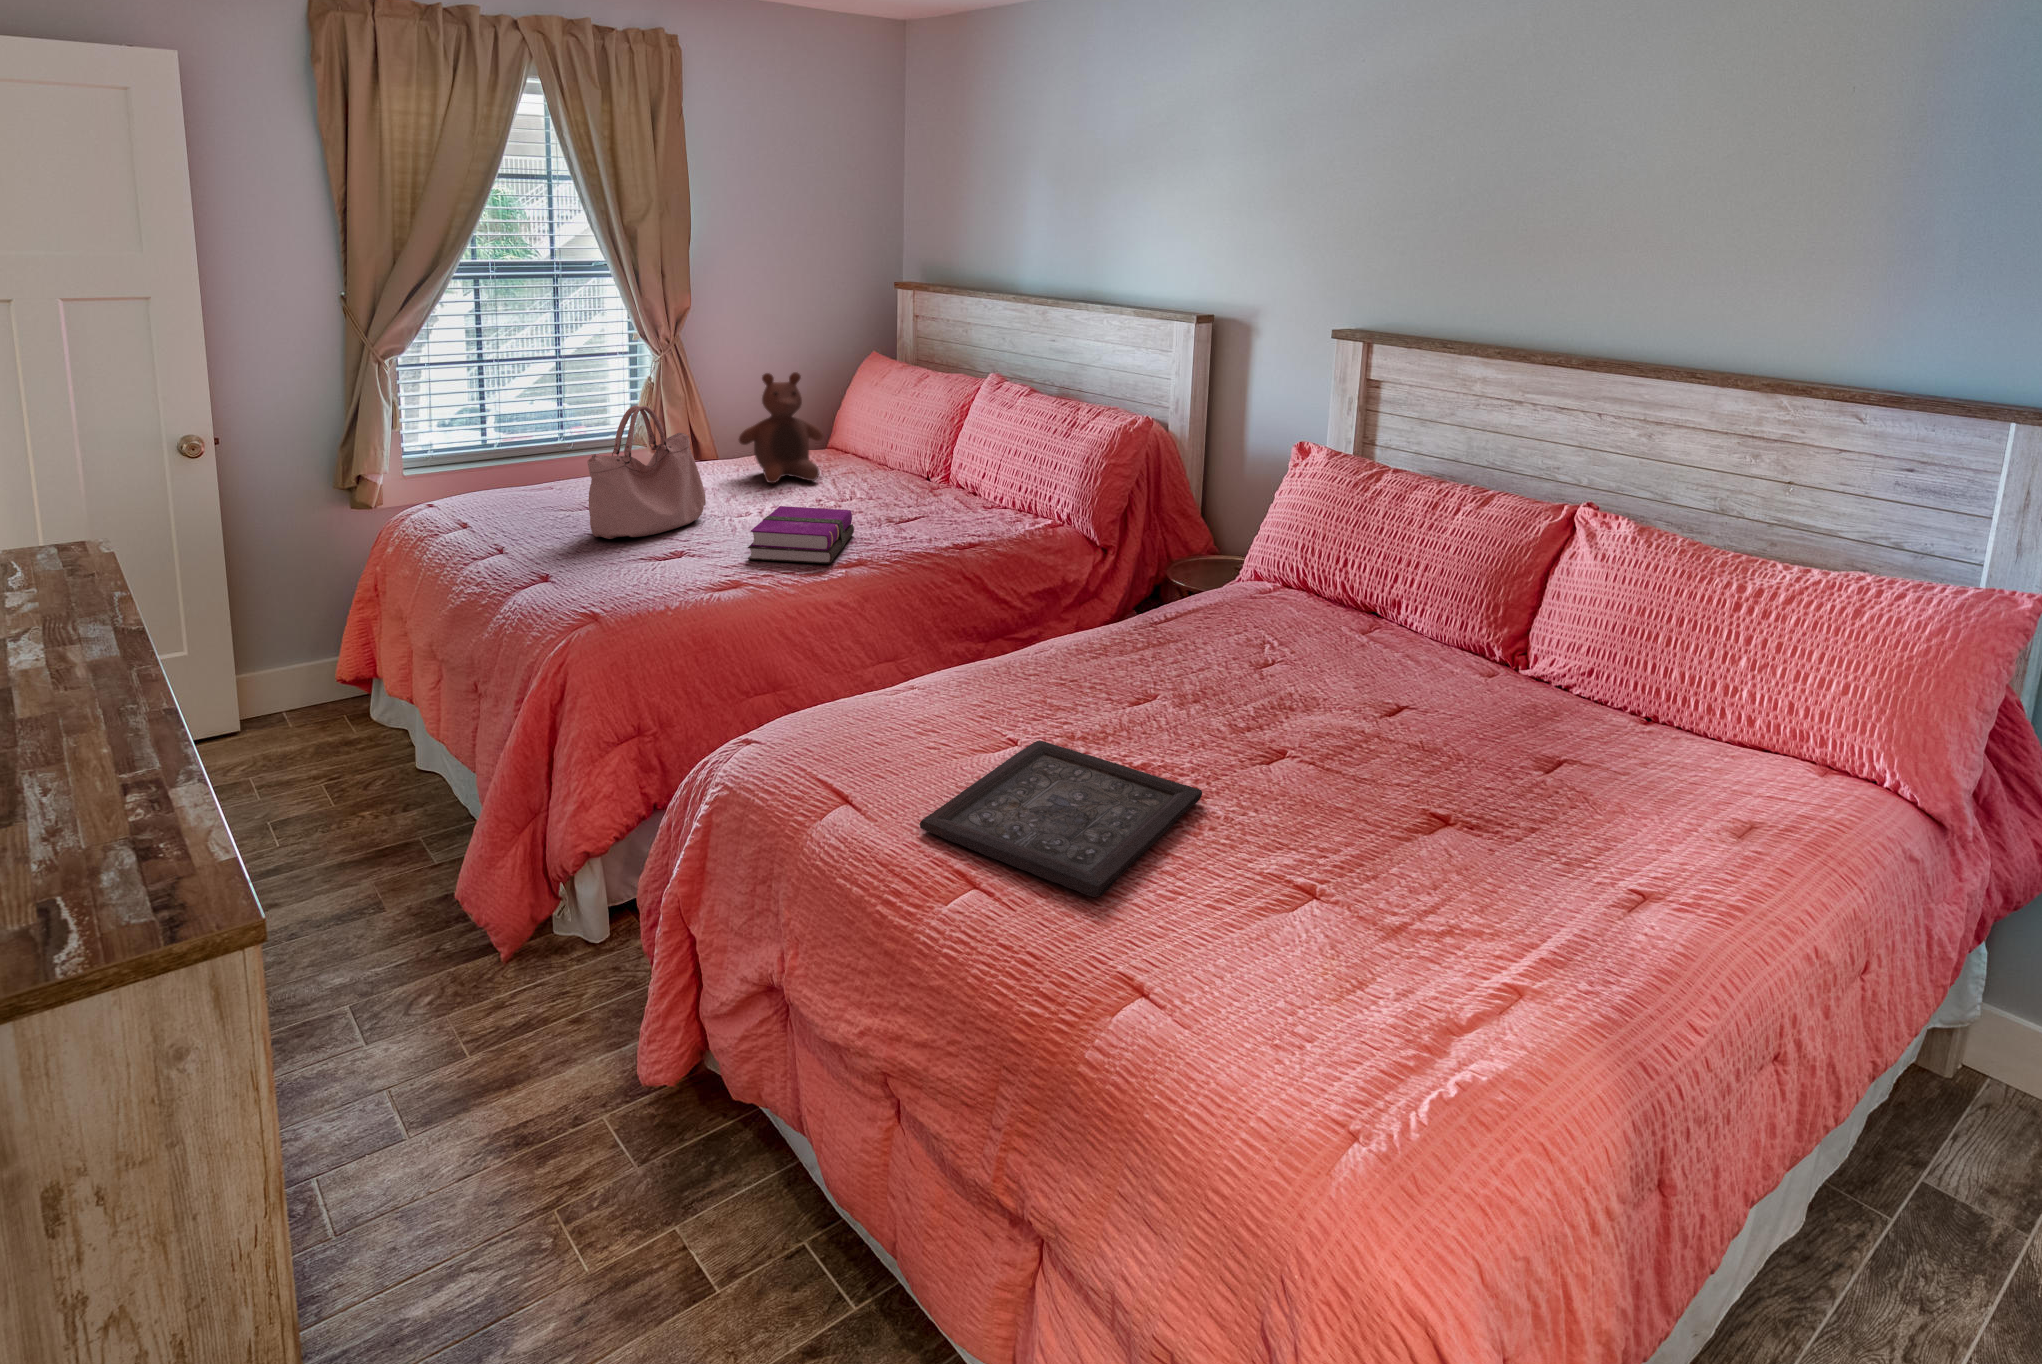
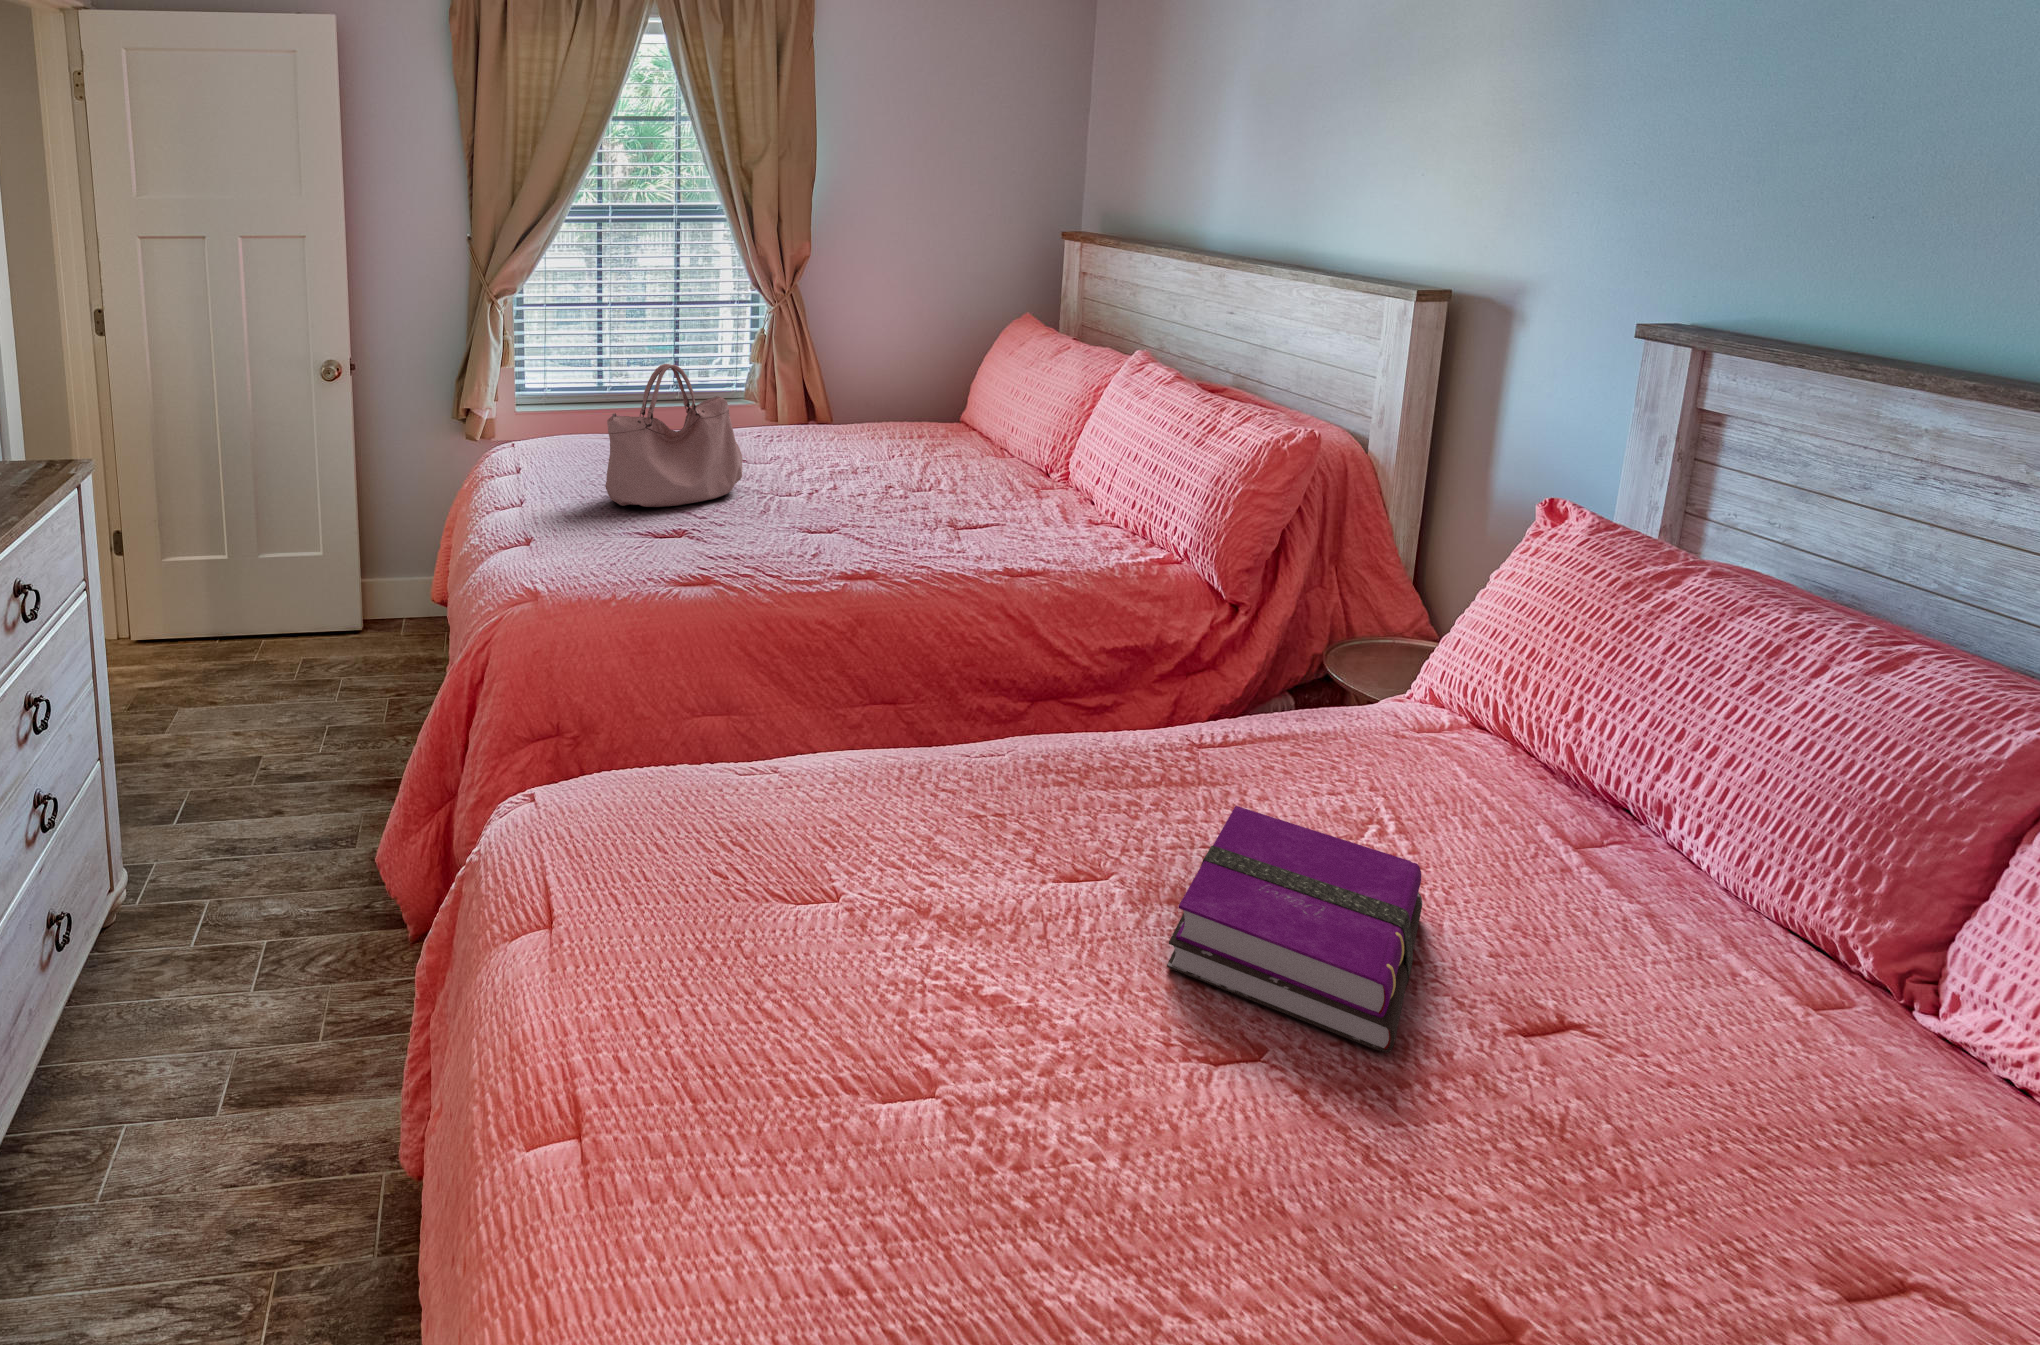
stuffed bear: present [739,372,823,484] -> none [819,332,920,462]
hardback book: present [748,506,854,564] -> present [1167,806,1422,1053]
tray: present [920,740,1202,897] -> none [615,894,1043,1191]

